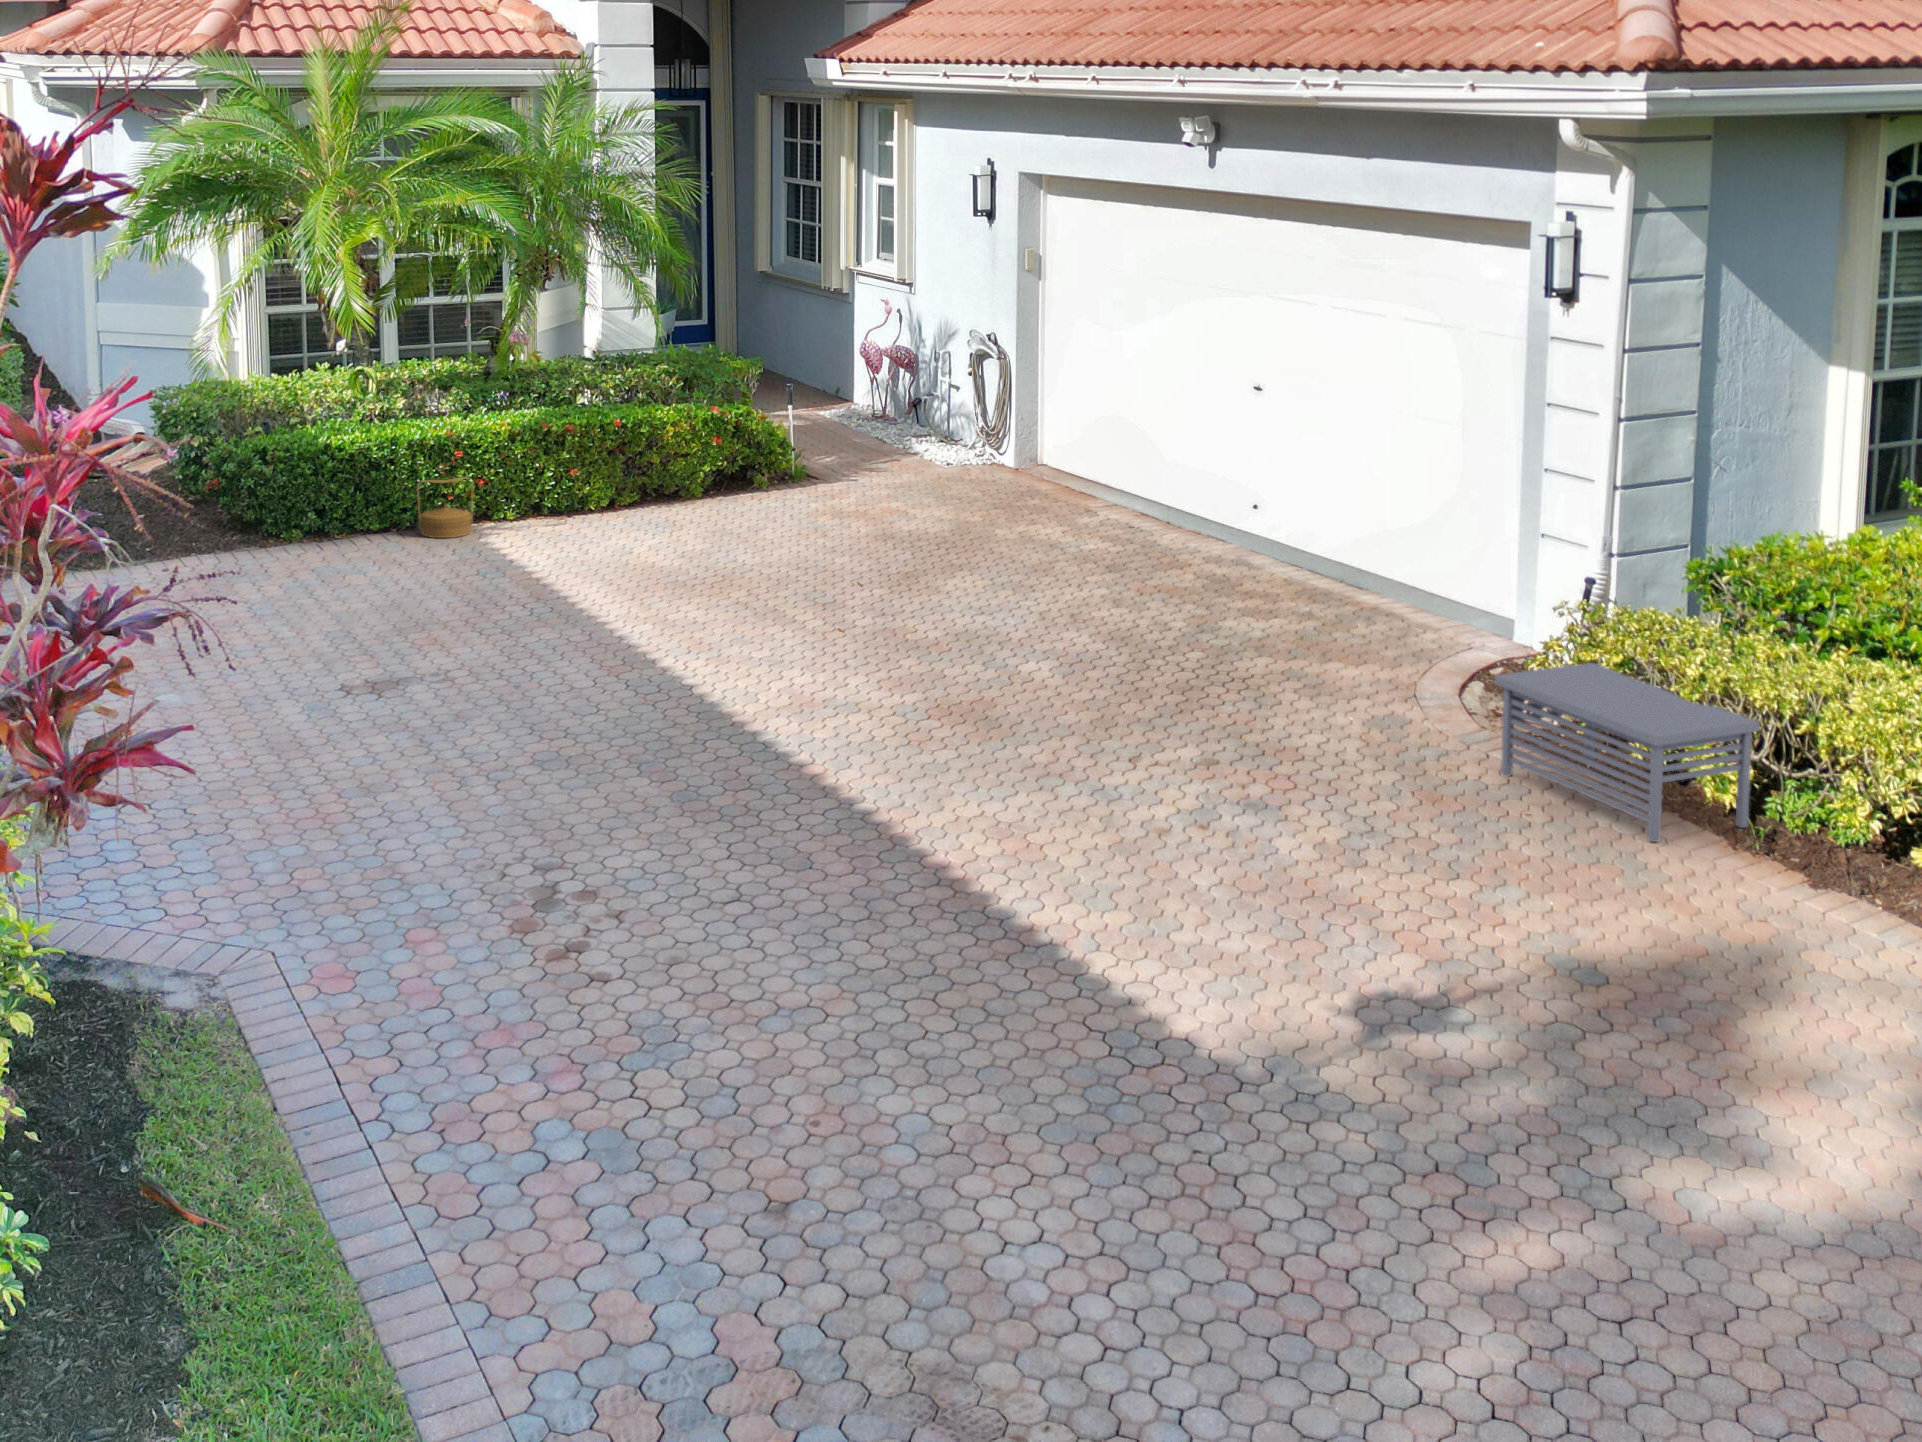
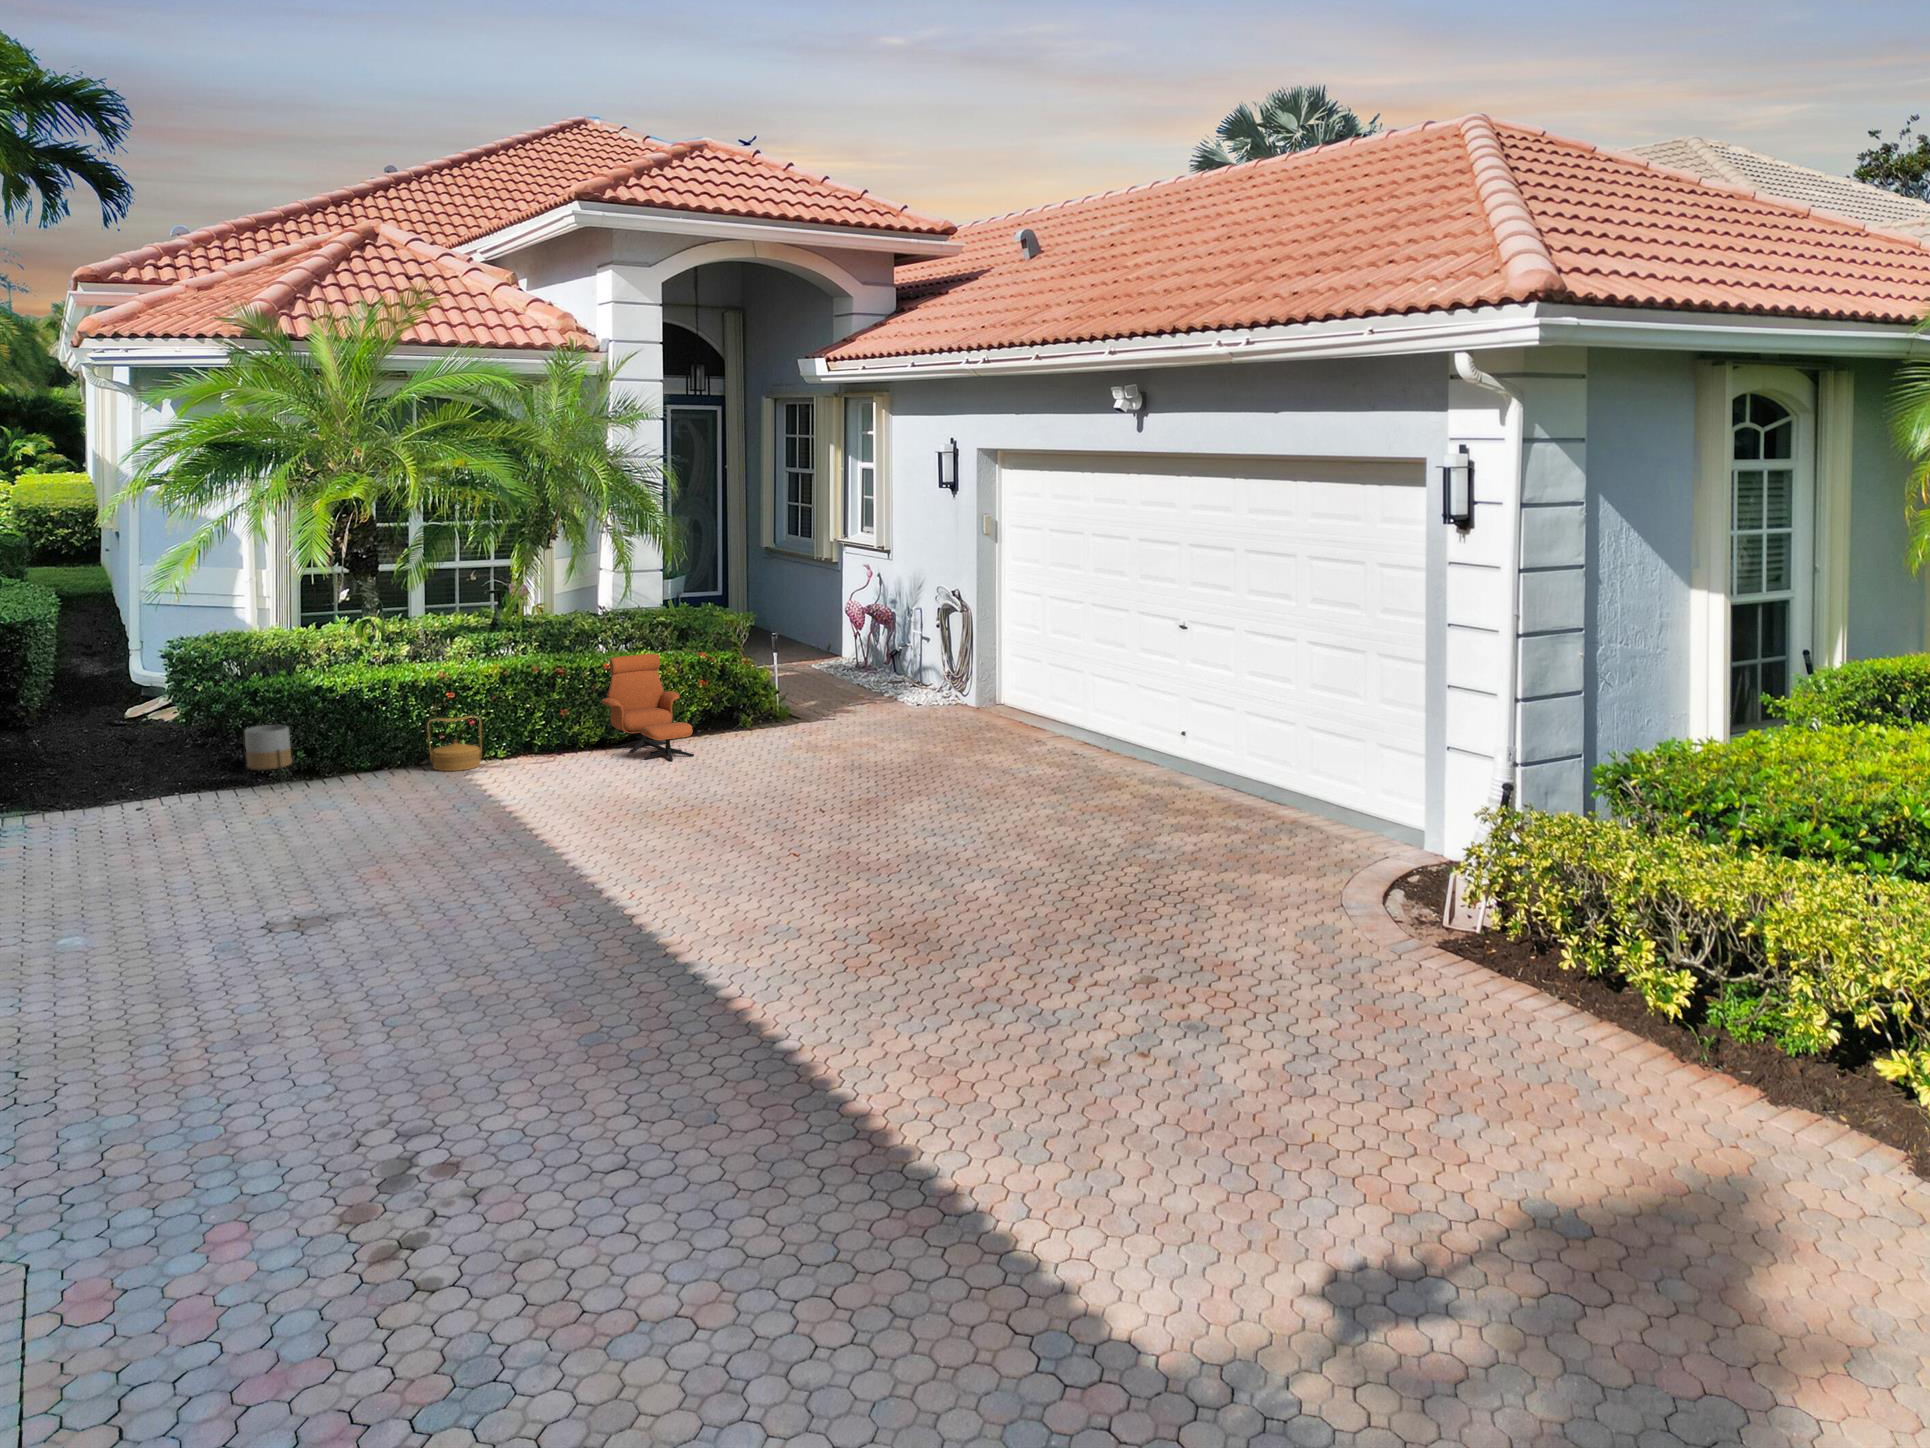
lounge chair: none [600,409,704,531] -> present [601,654,694,761]
planter: none [230,485,278,554] -> present [244,725,292,770]
storage bench: present [1495,663,1760,842] -> none [1425,867,1698,1051]

